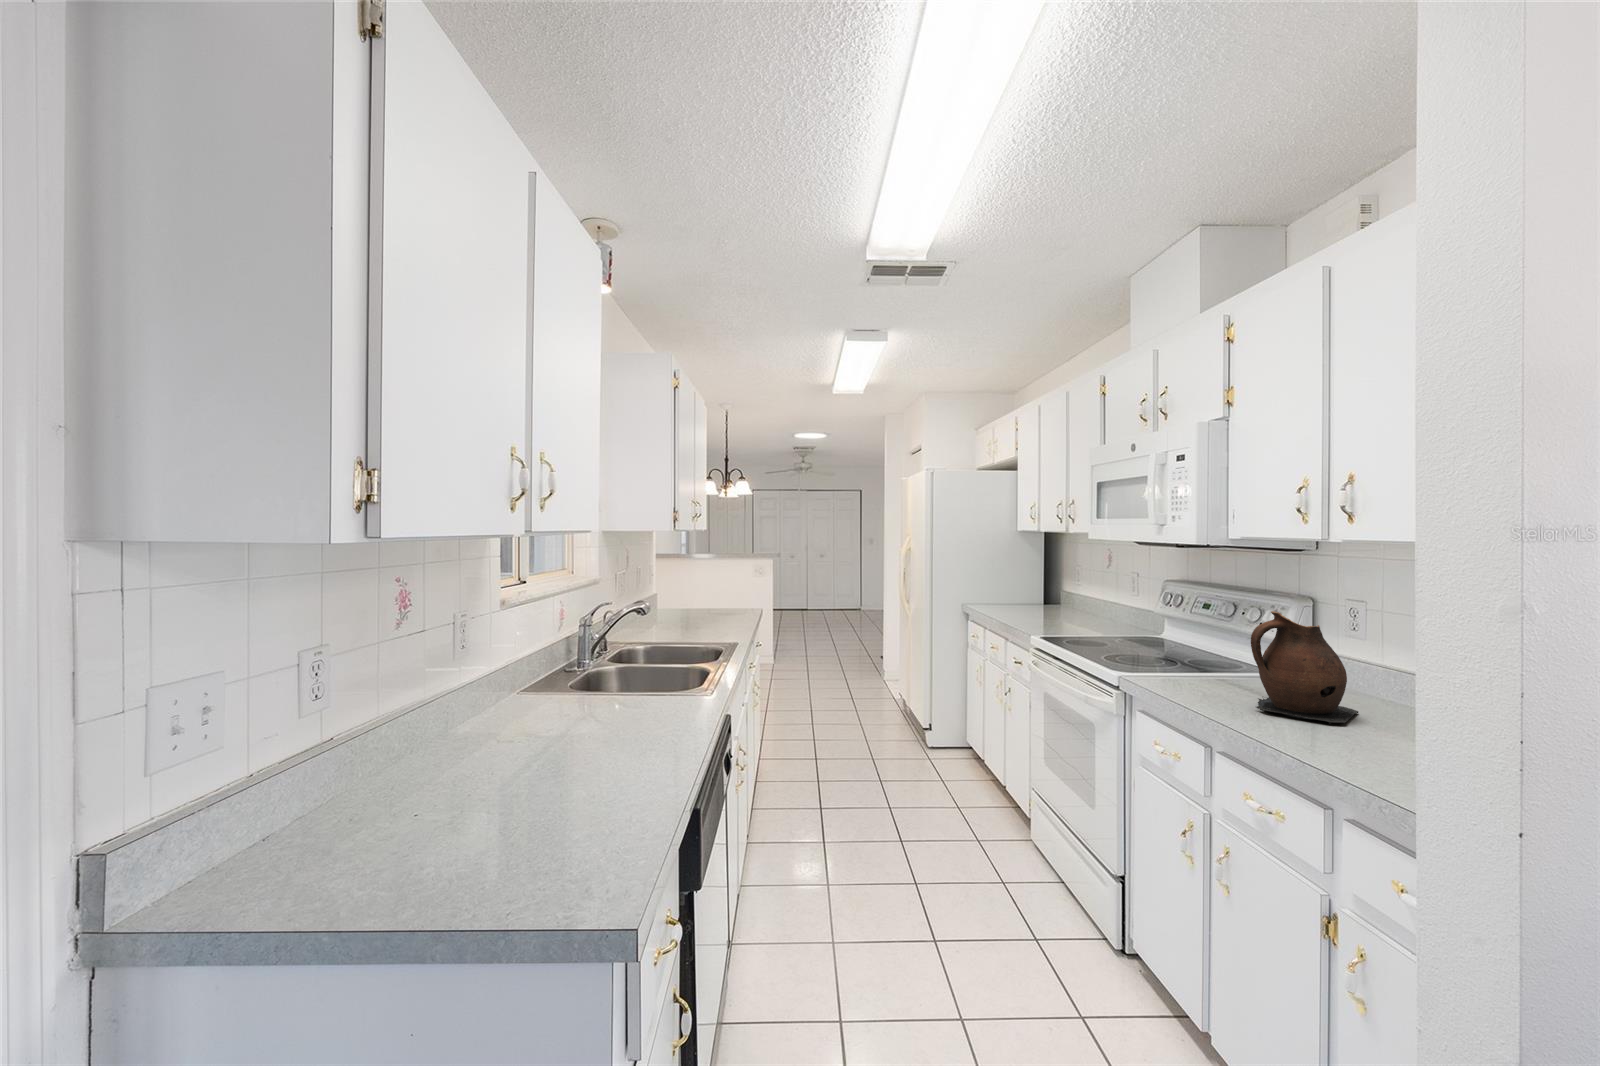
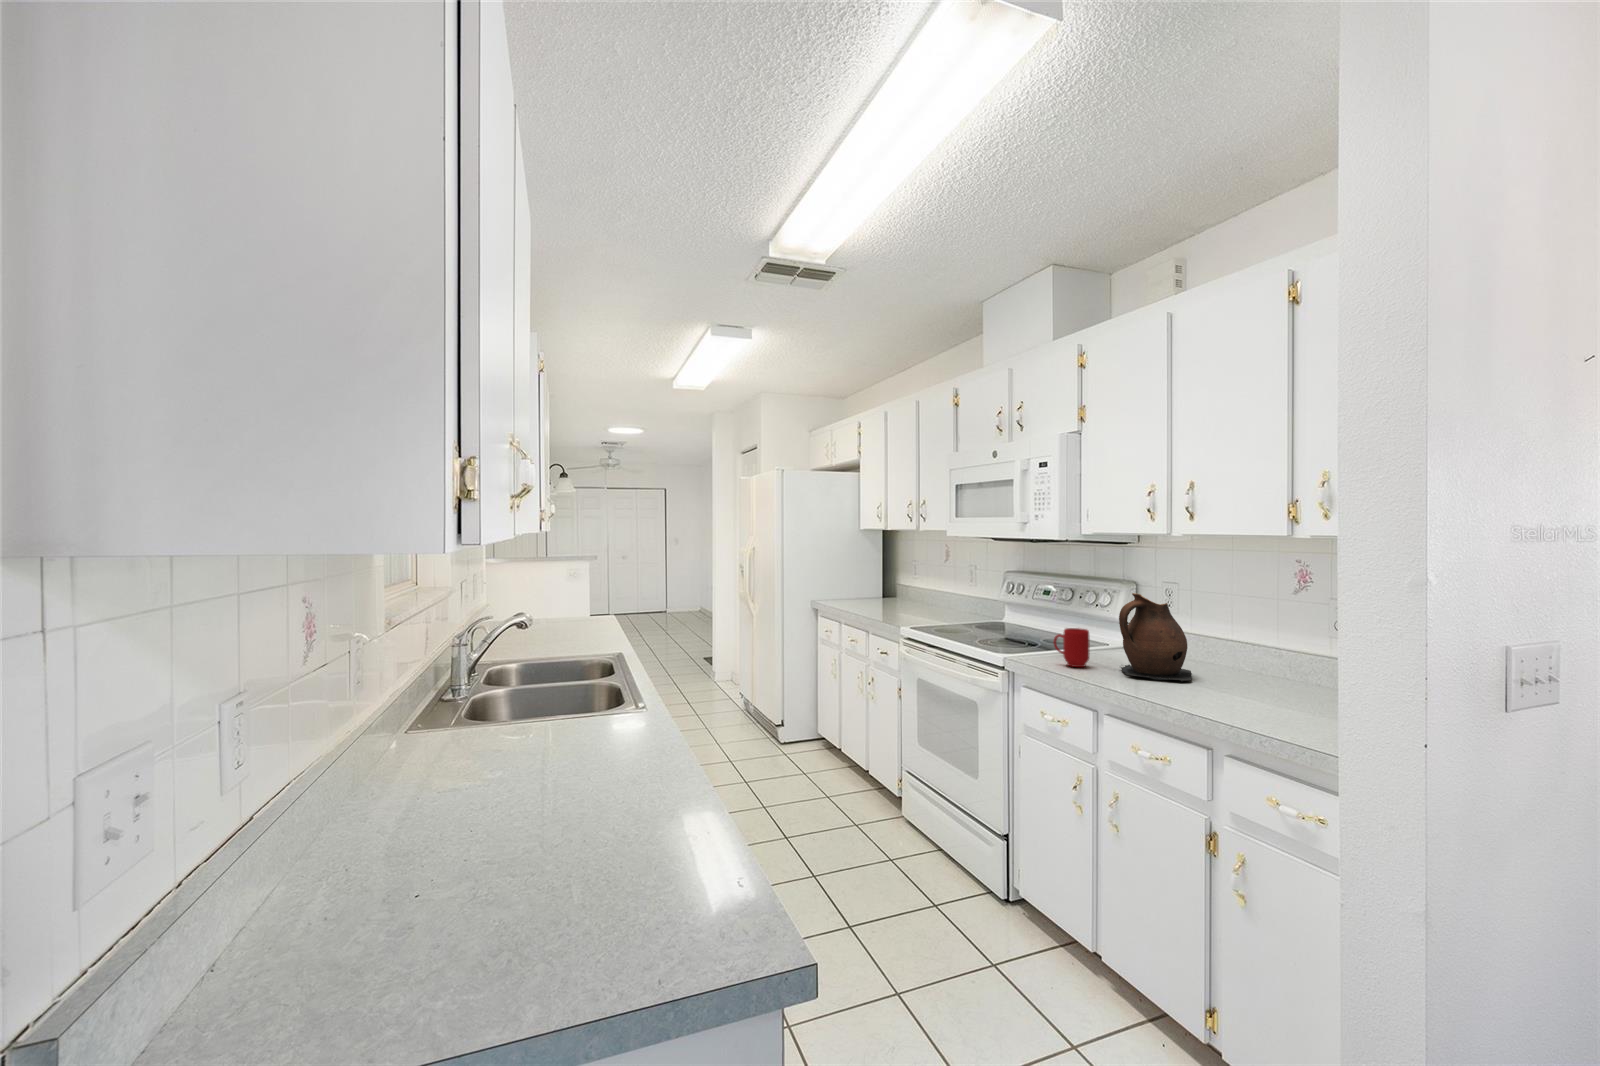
mug: none [1177,649,1221,695] -> present [1054,628,1090,667]

